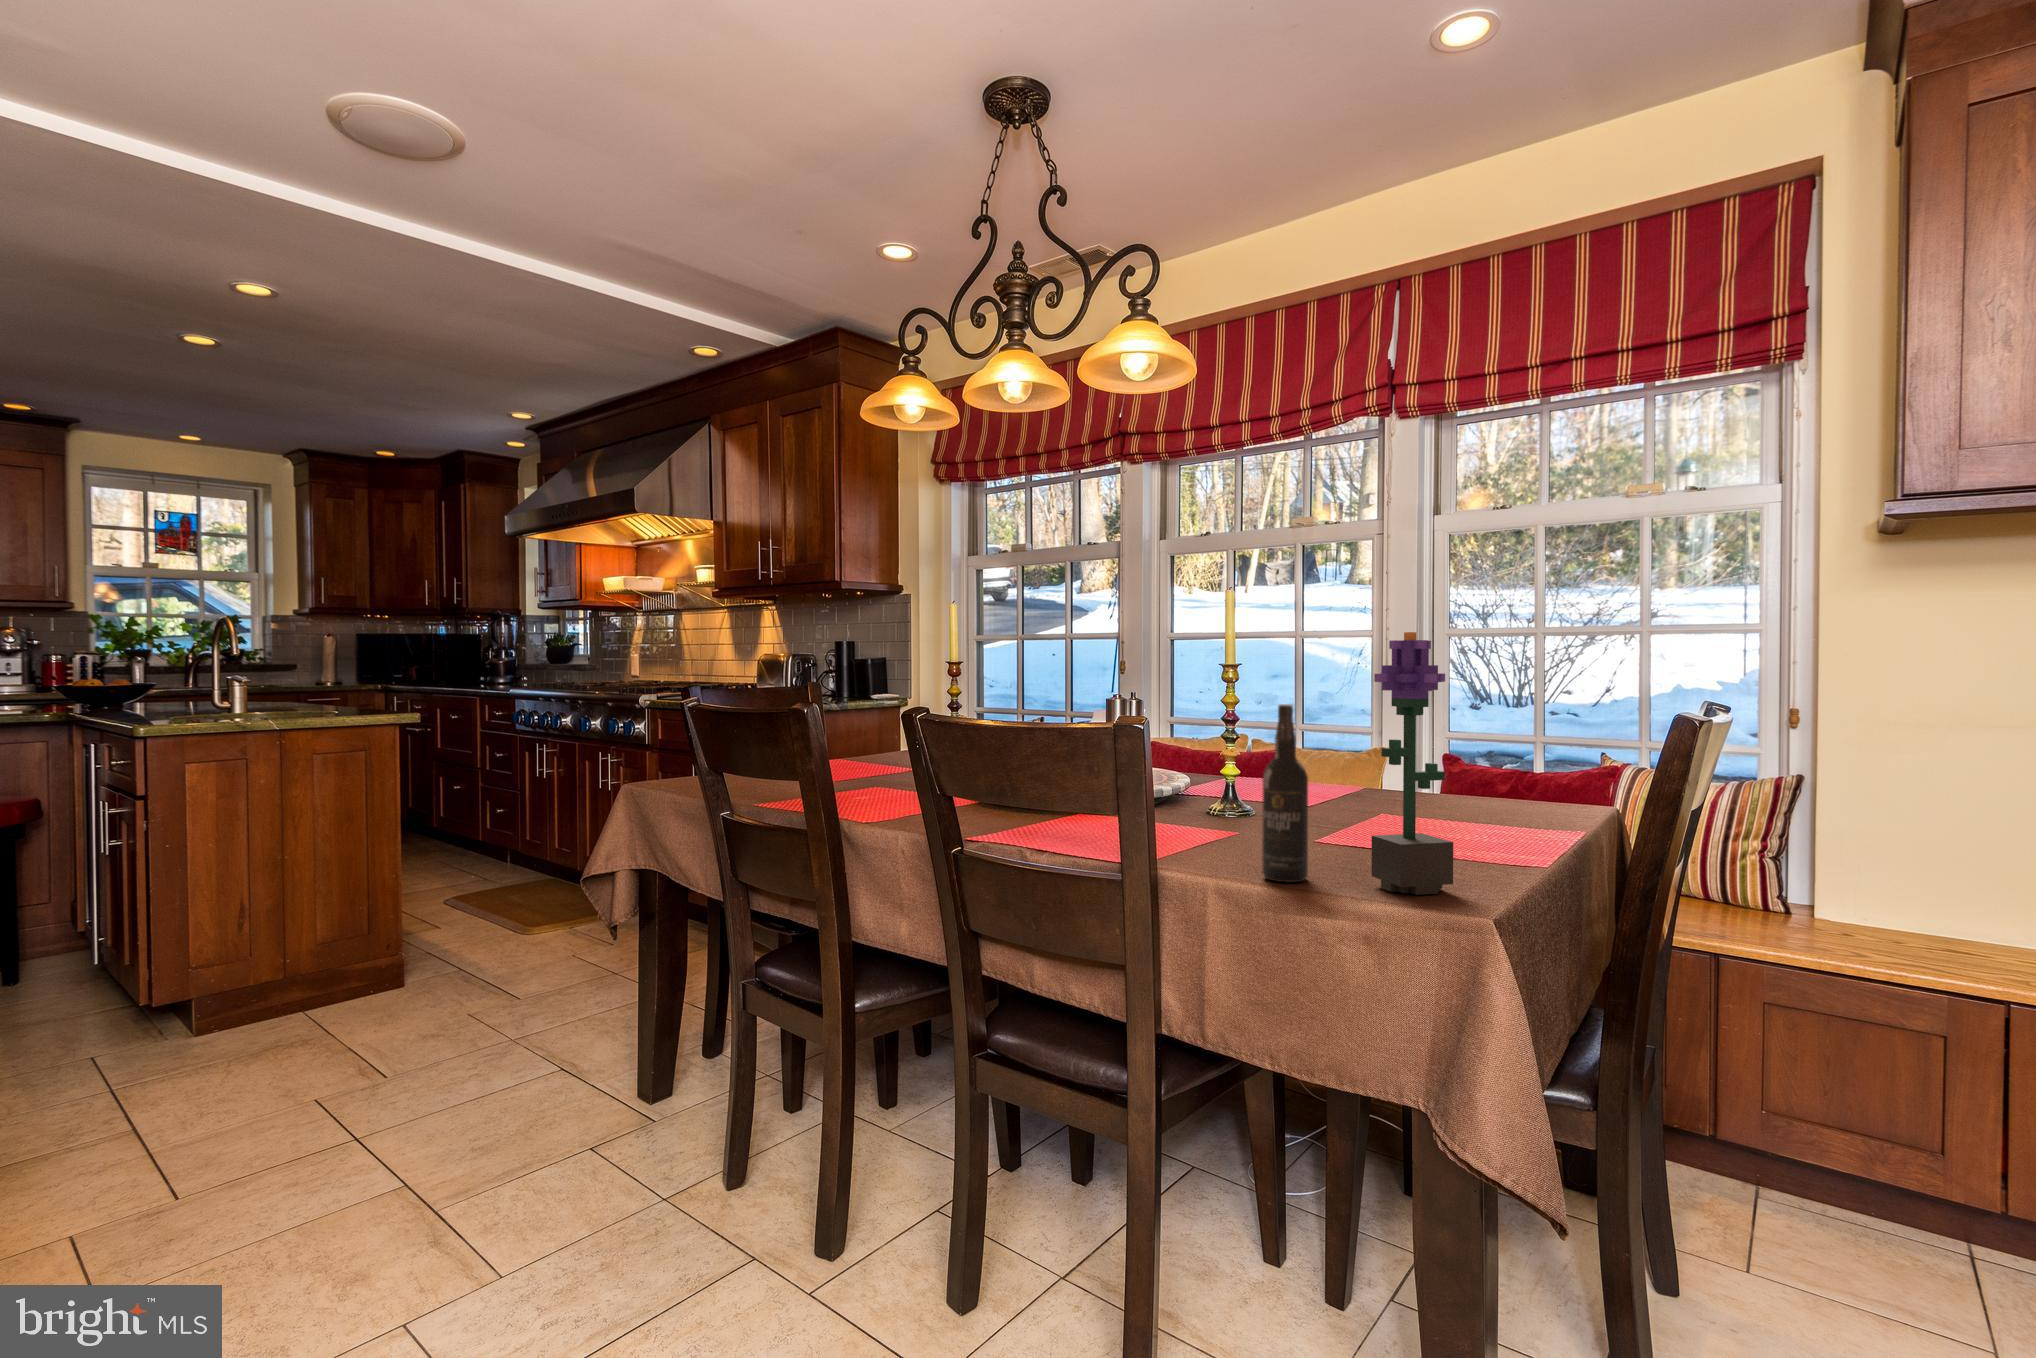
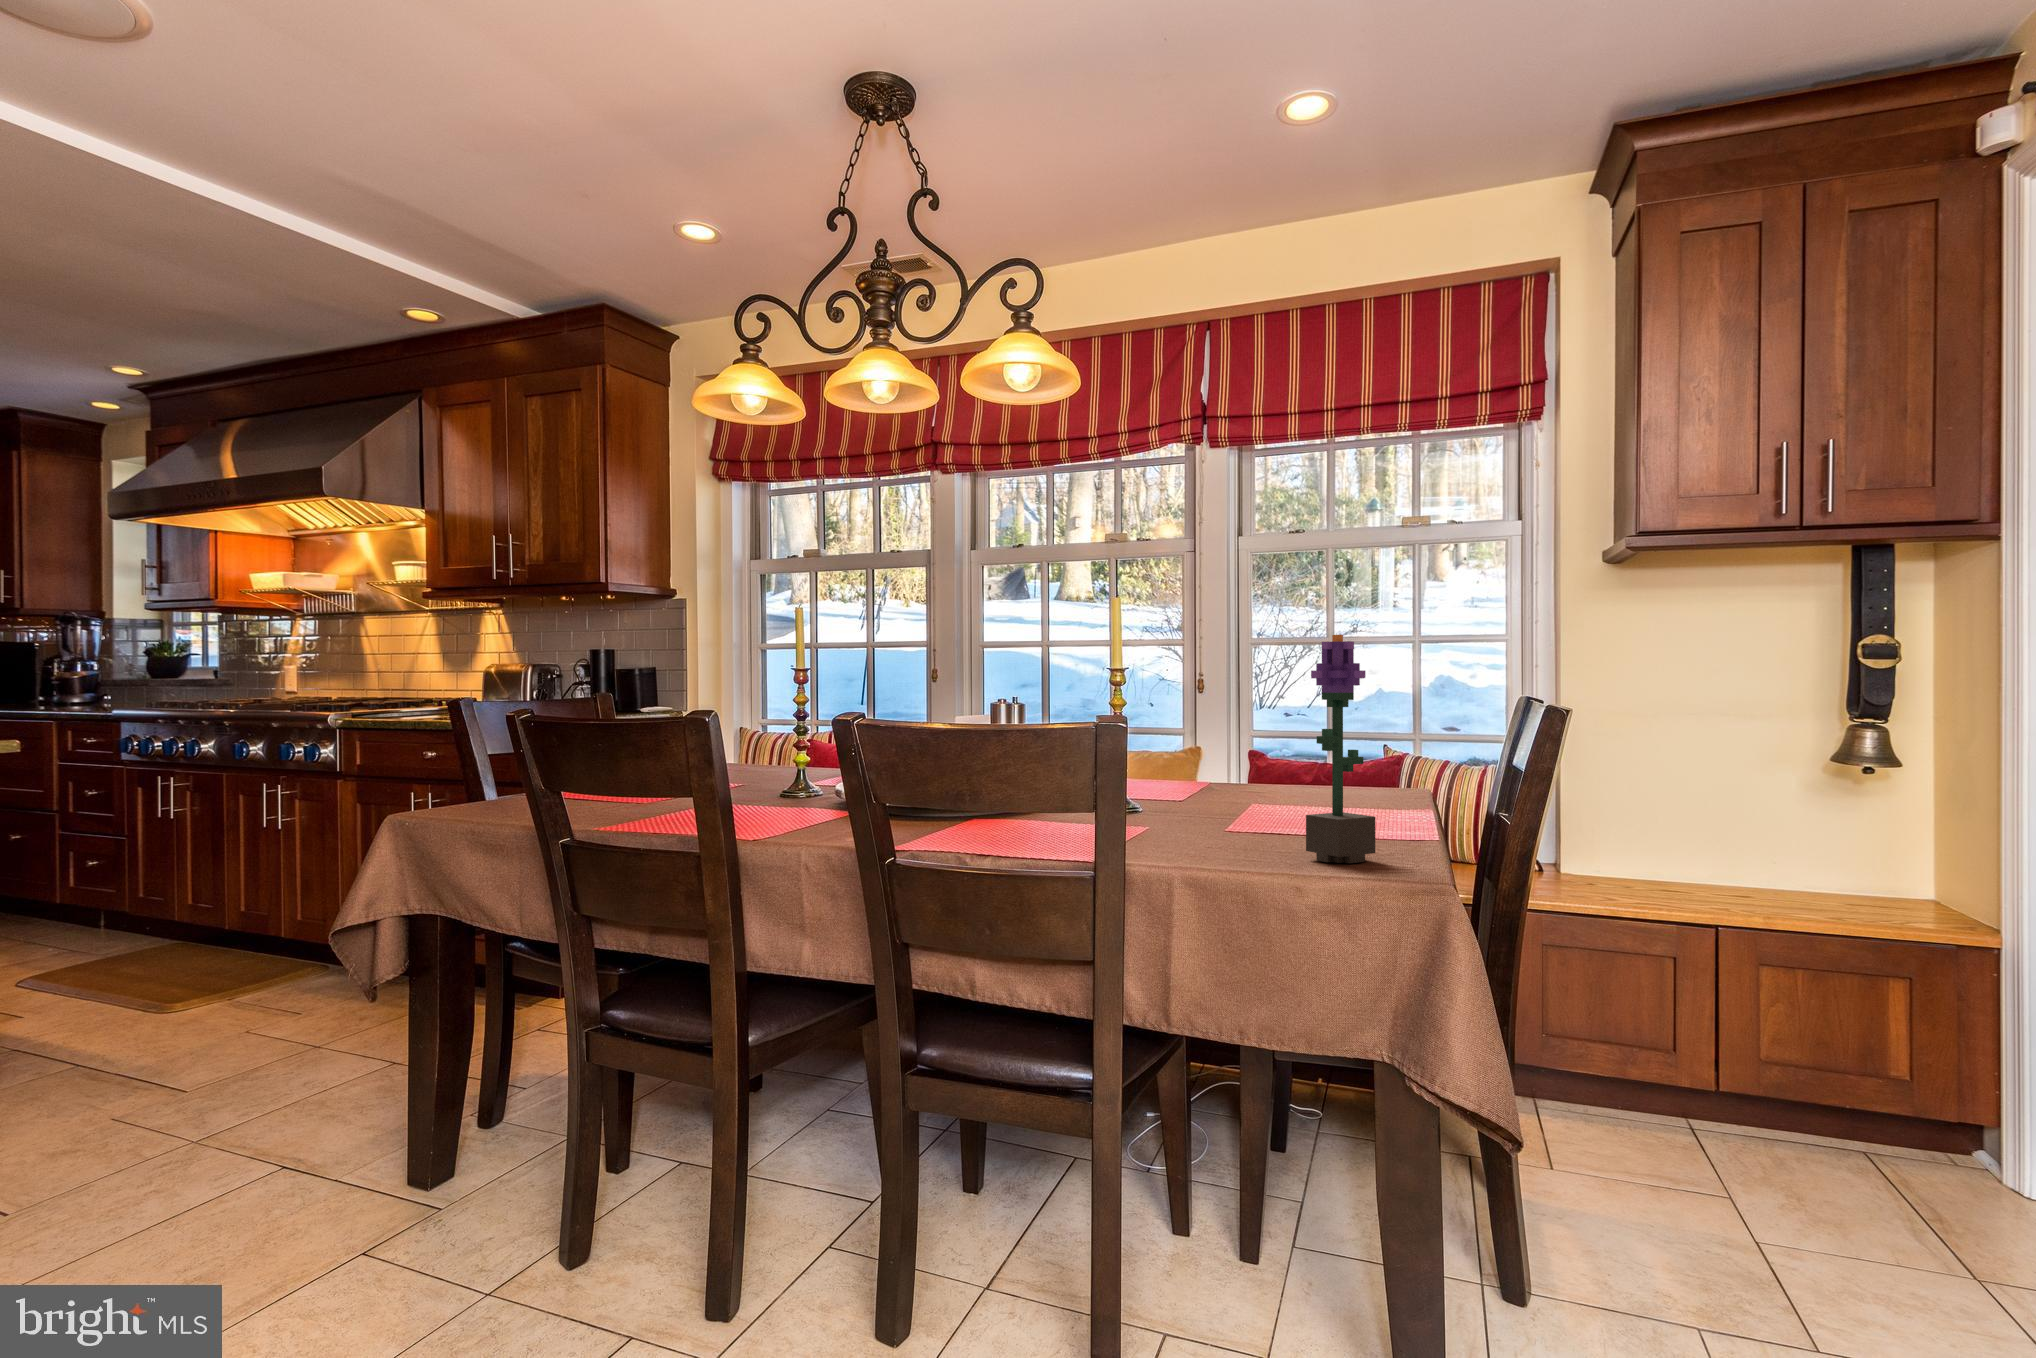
wine bottle: present [1262,704,1308,882] -> none [1210,699,1251,861]

